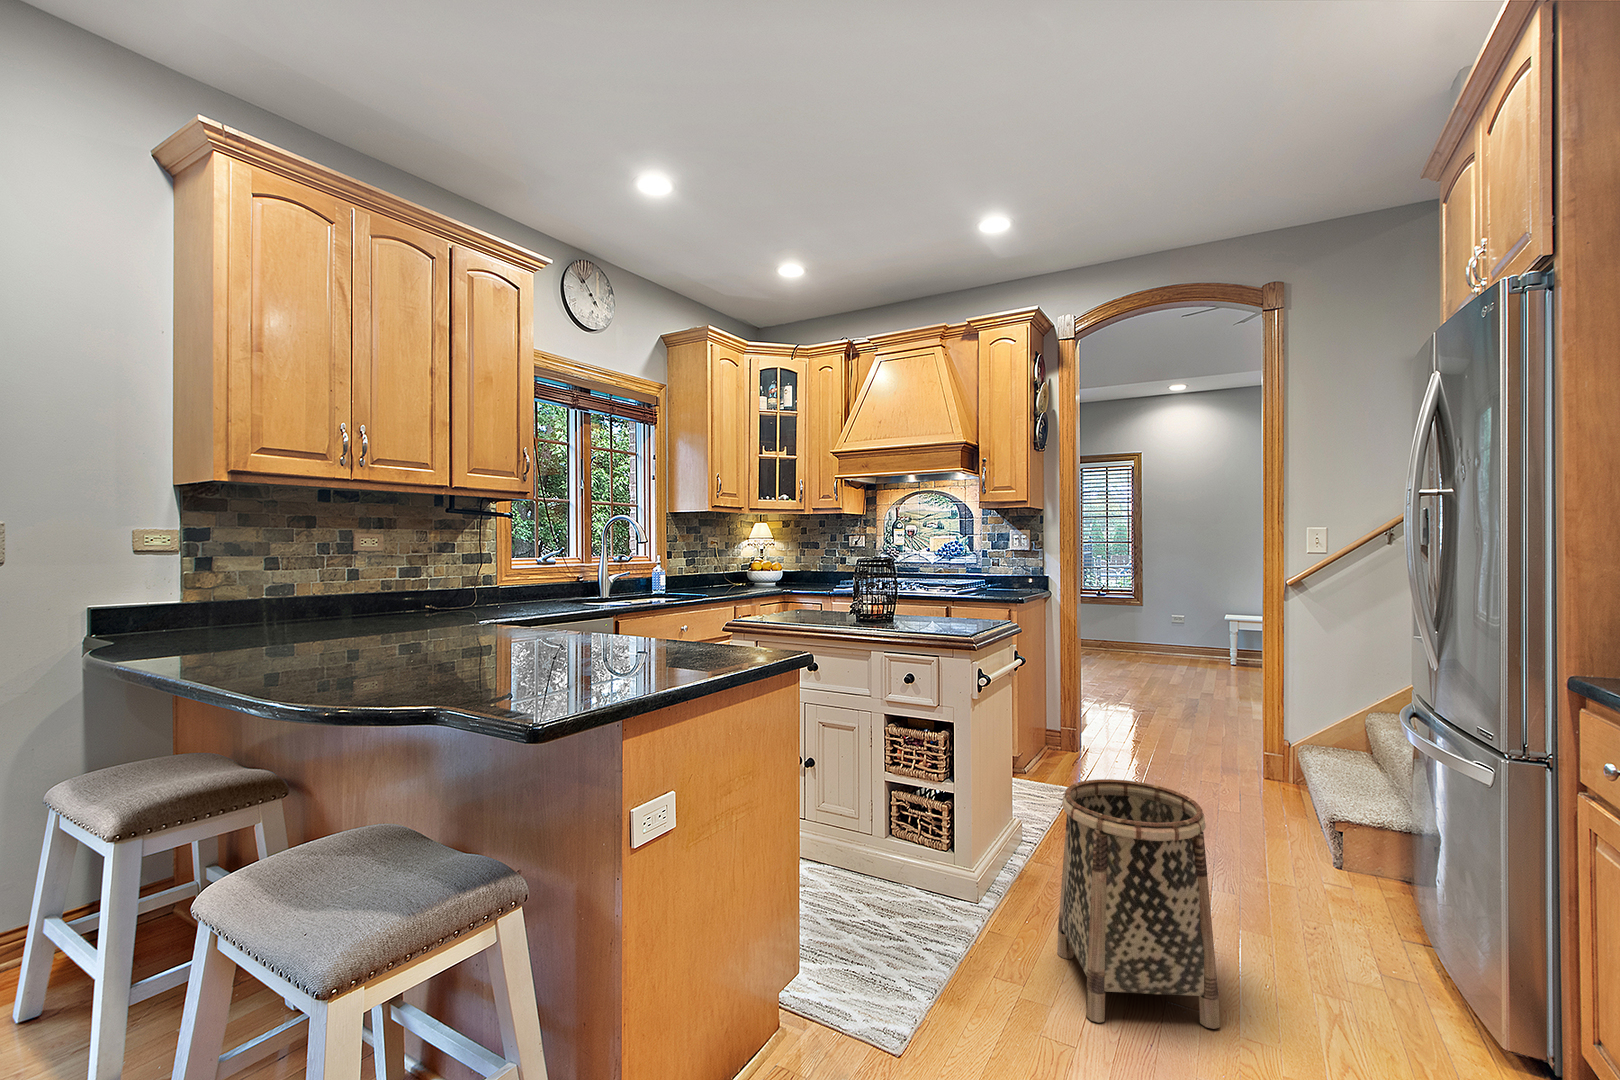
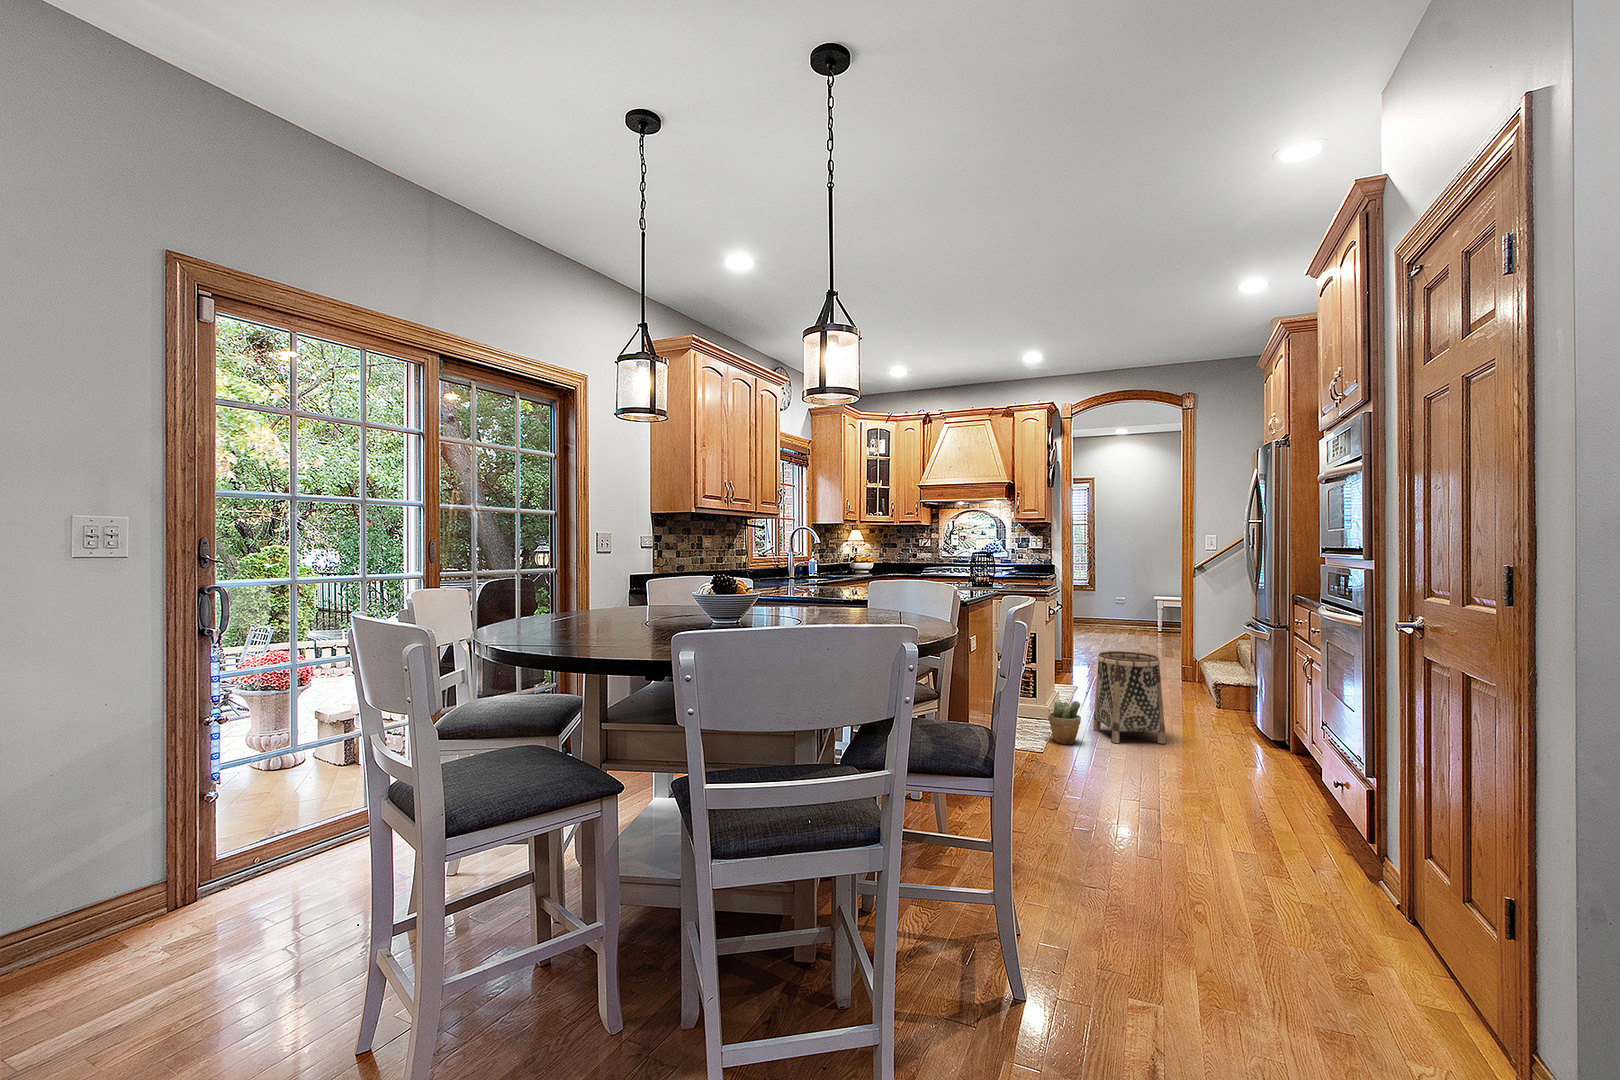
potted plant: none [935,911,1010,1024] -> present [1048,701,1081,744]

